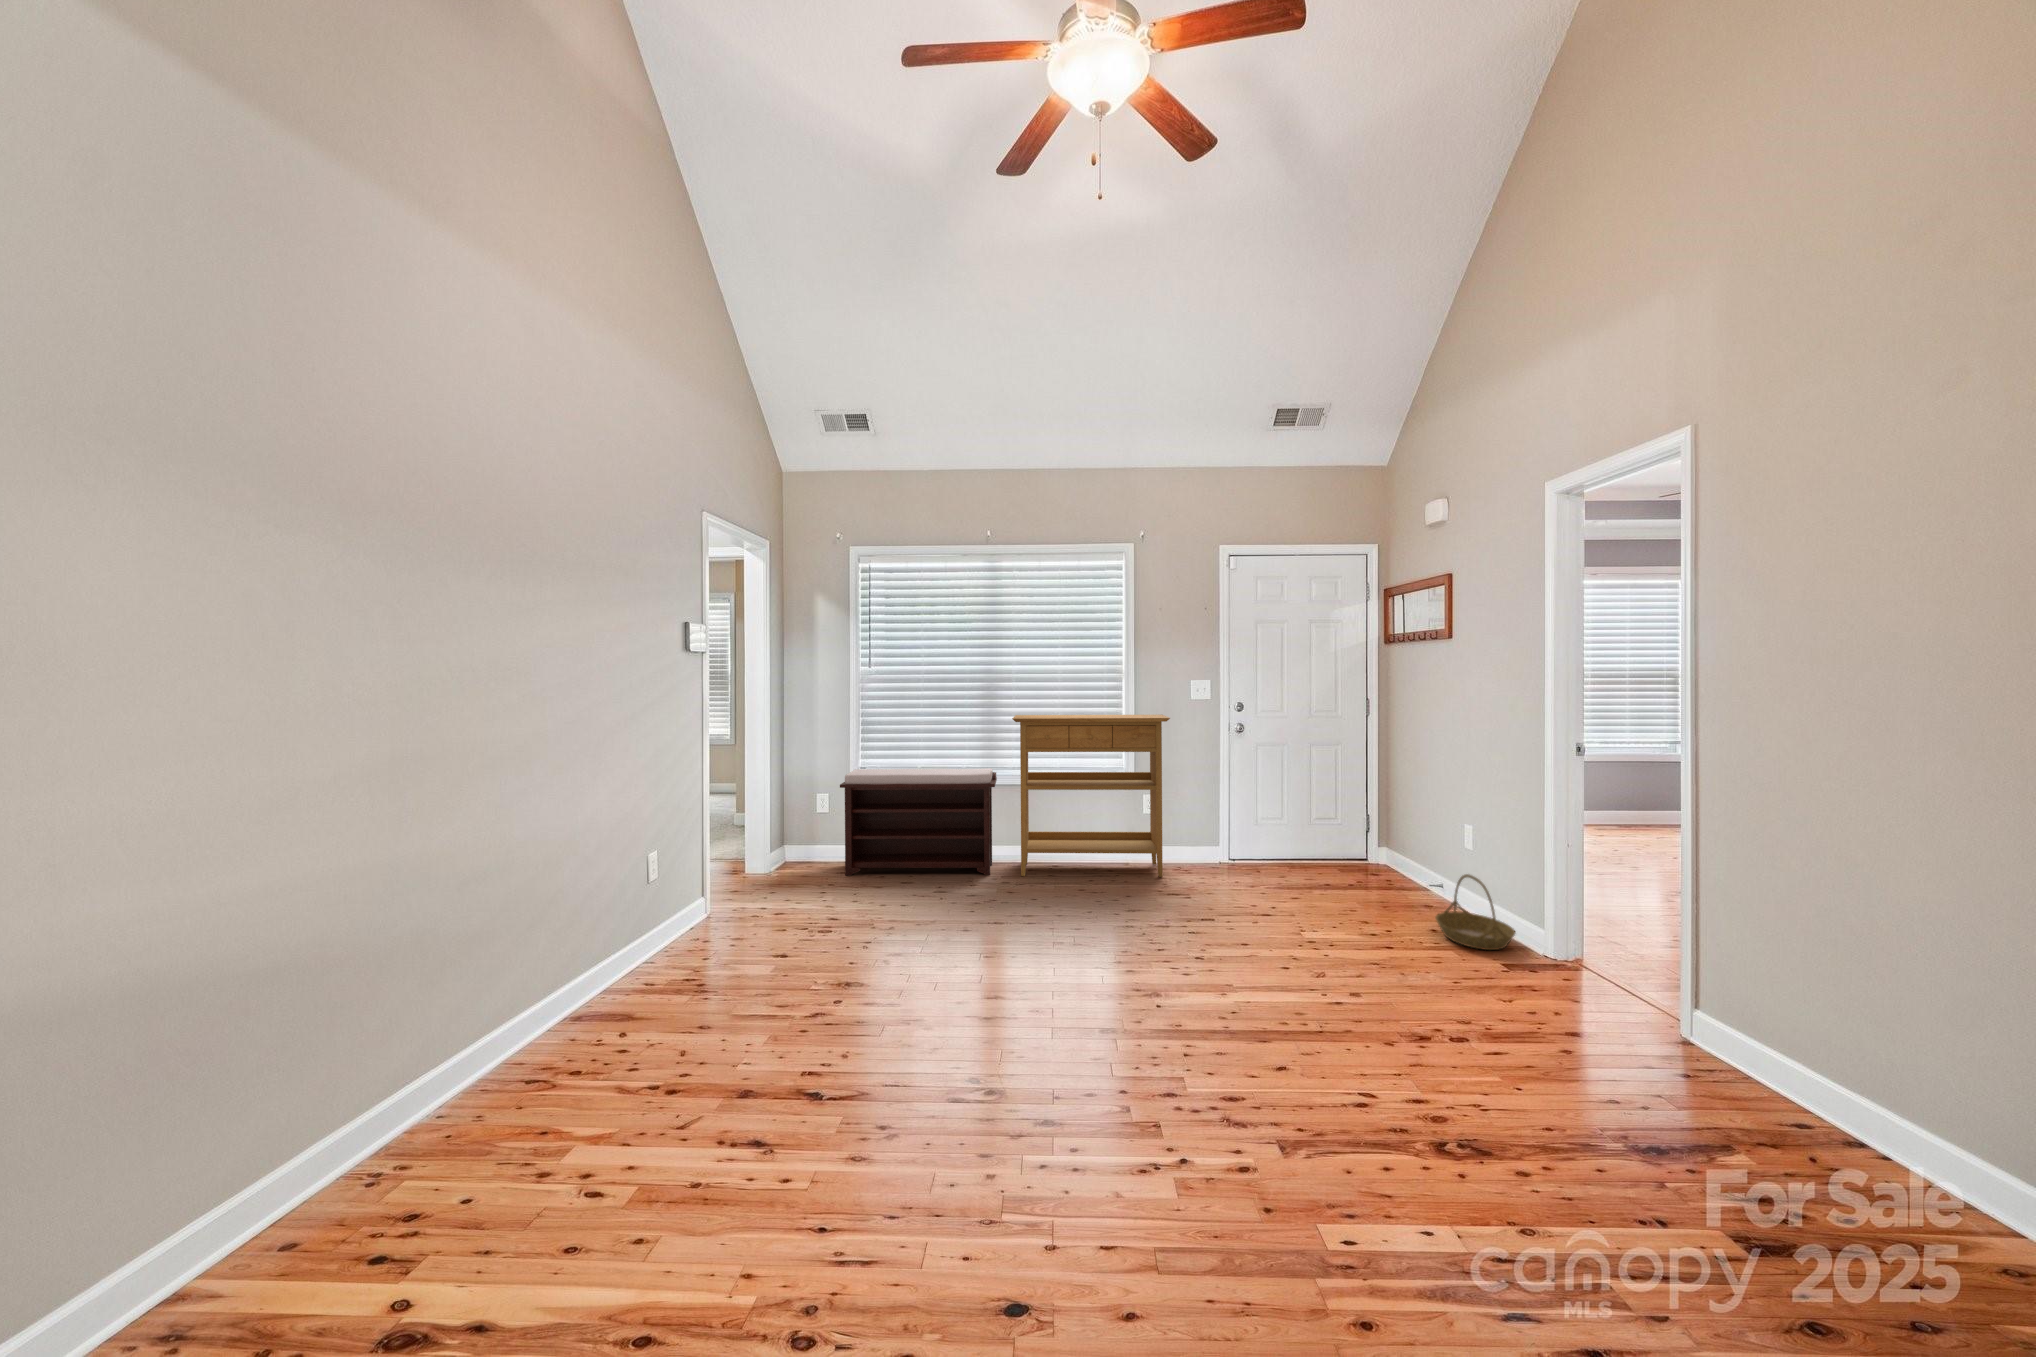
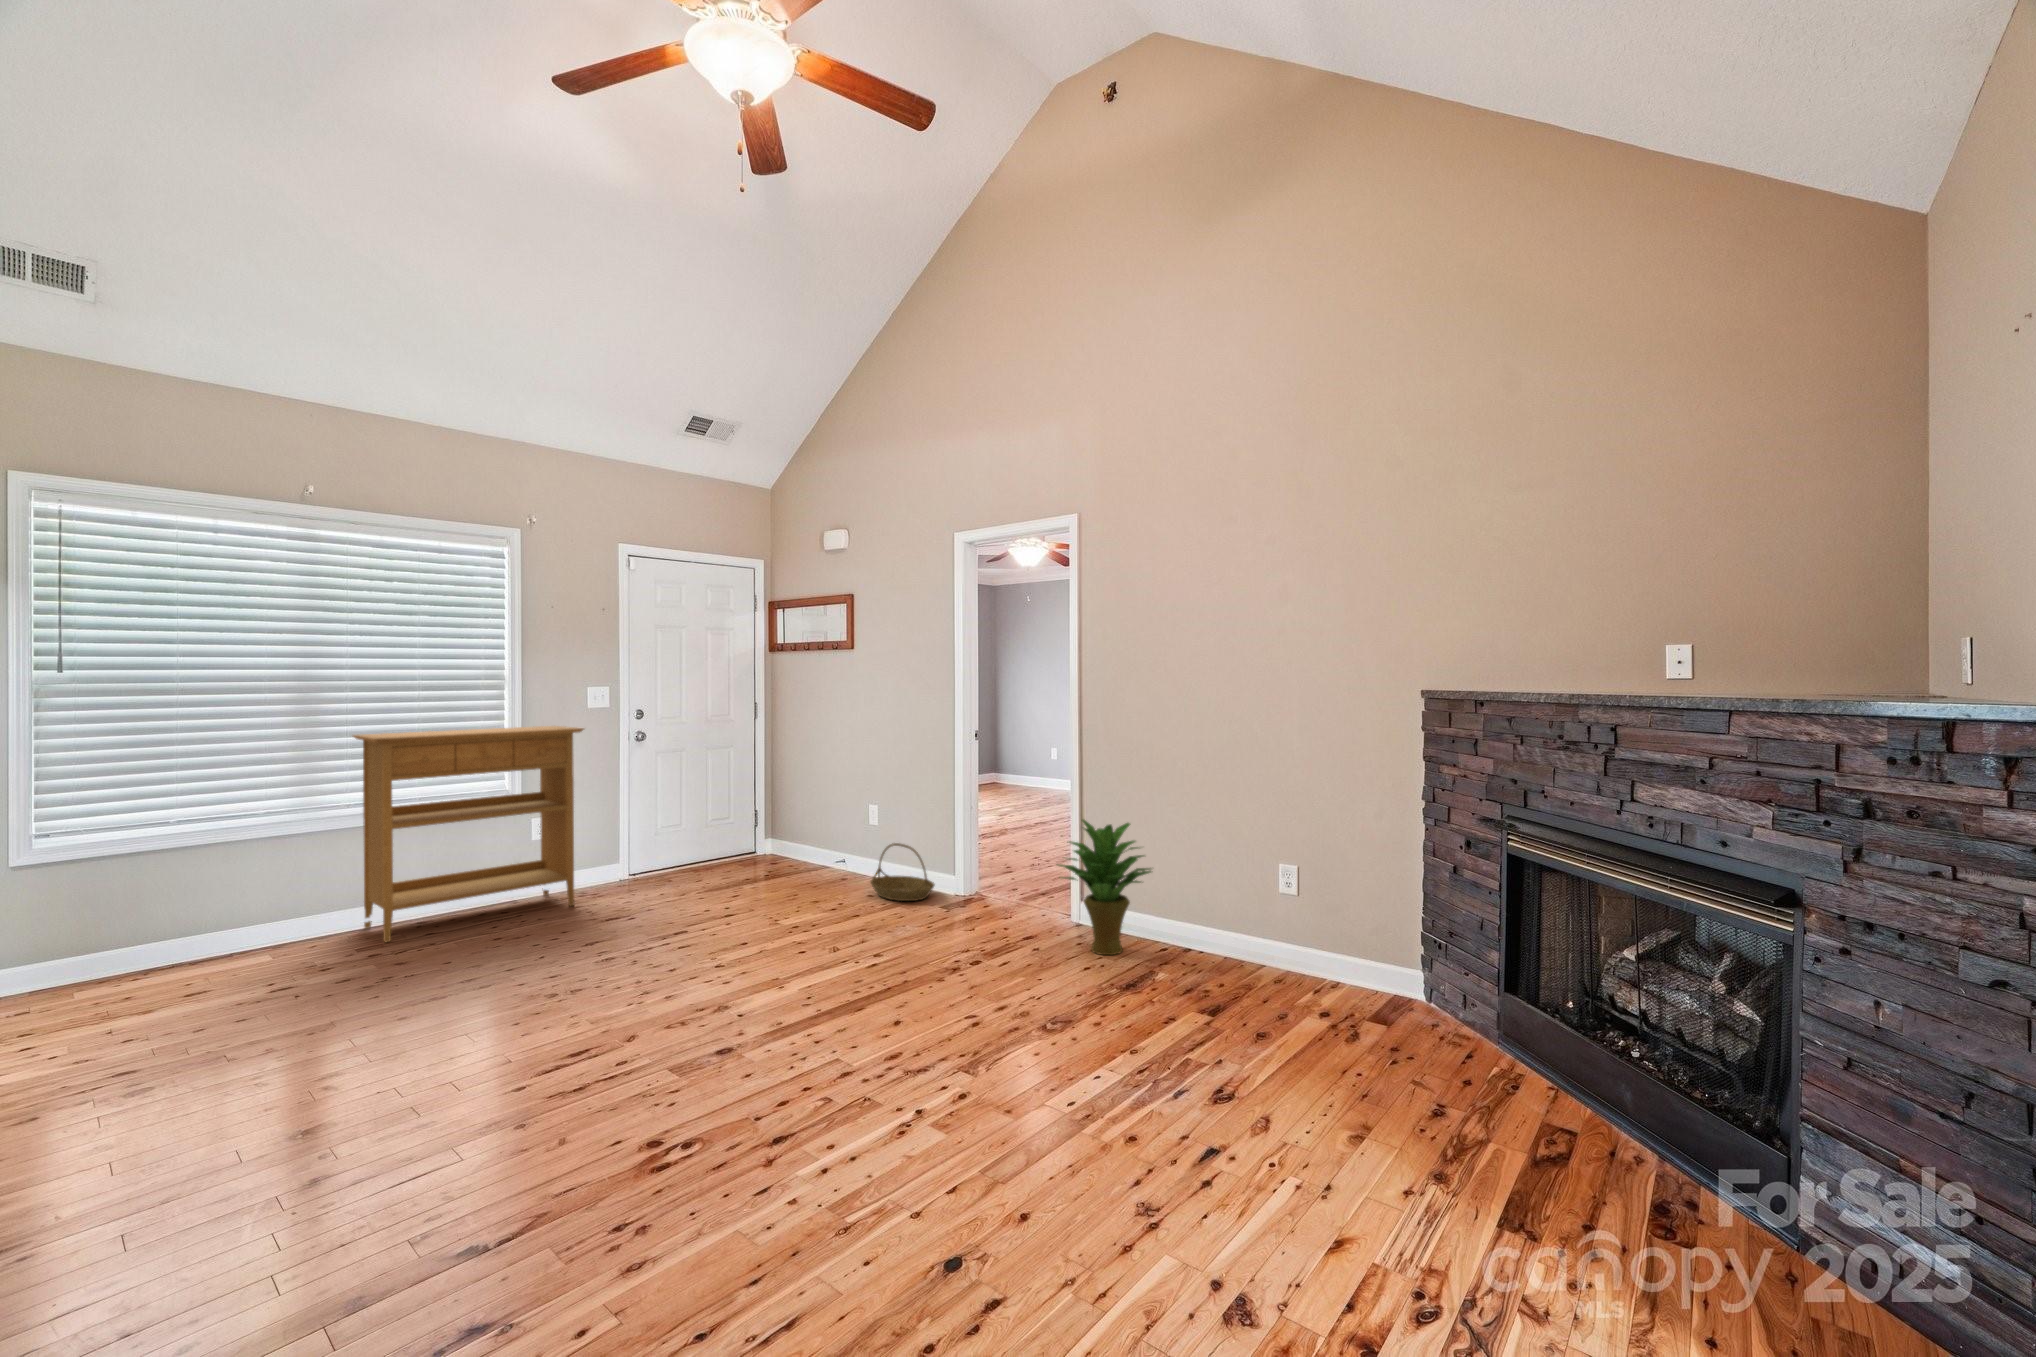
bench: present [840,768,997,876] -> none [21,809,341,1011]
potted plant: none [1593,883,1780,1101] -> present [1058,820,1151,955]

